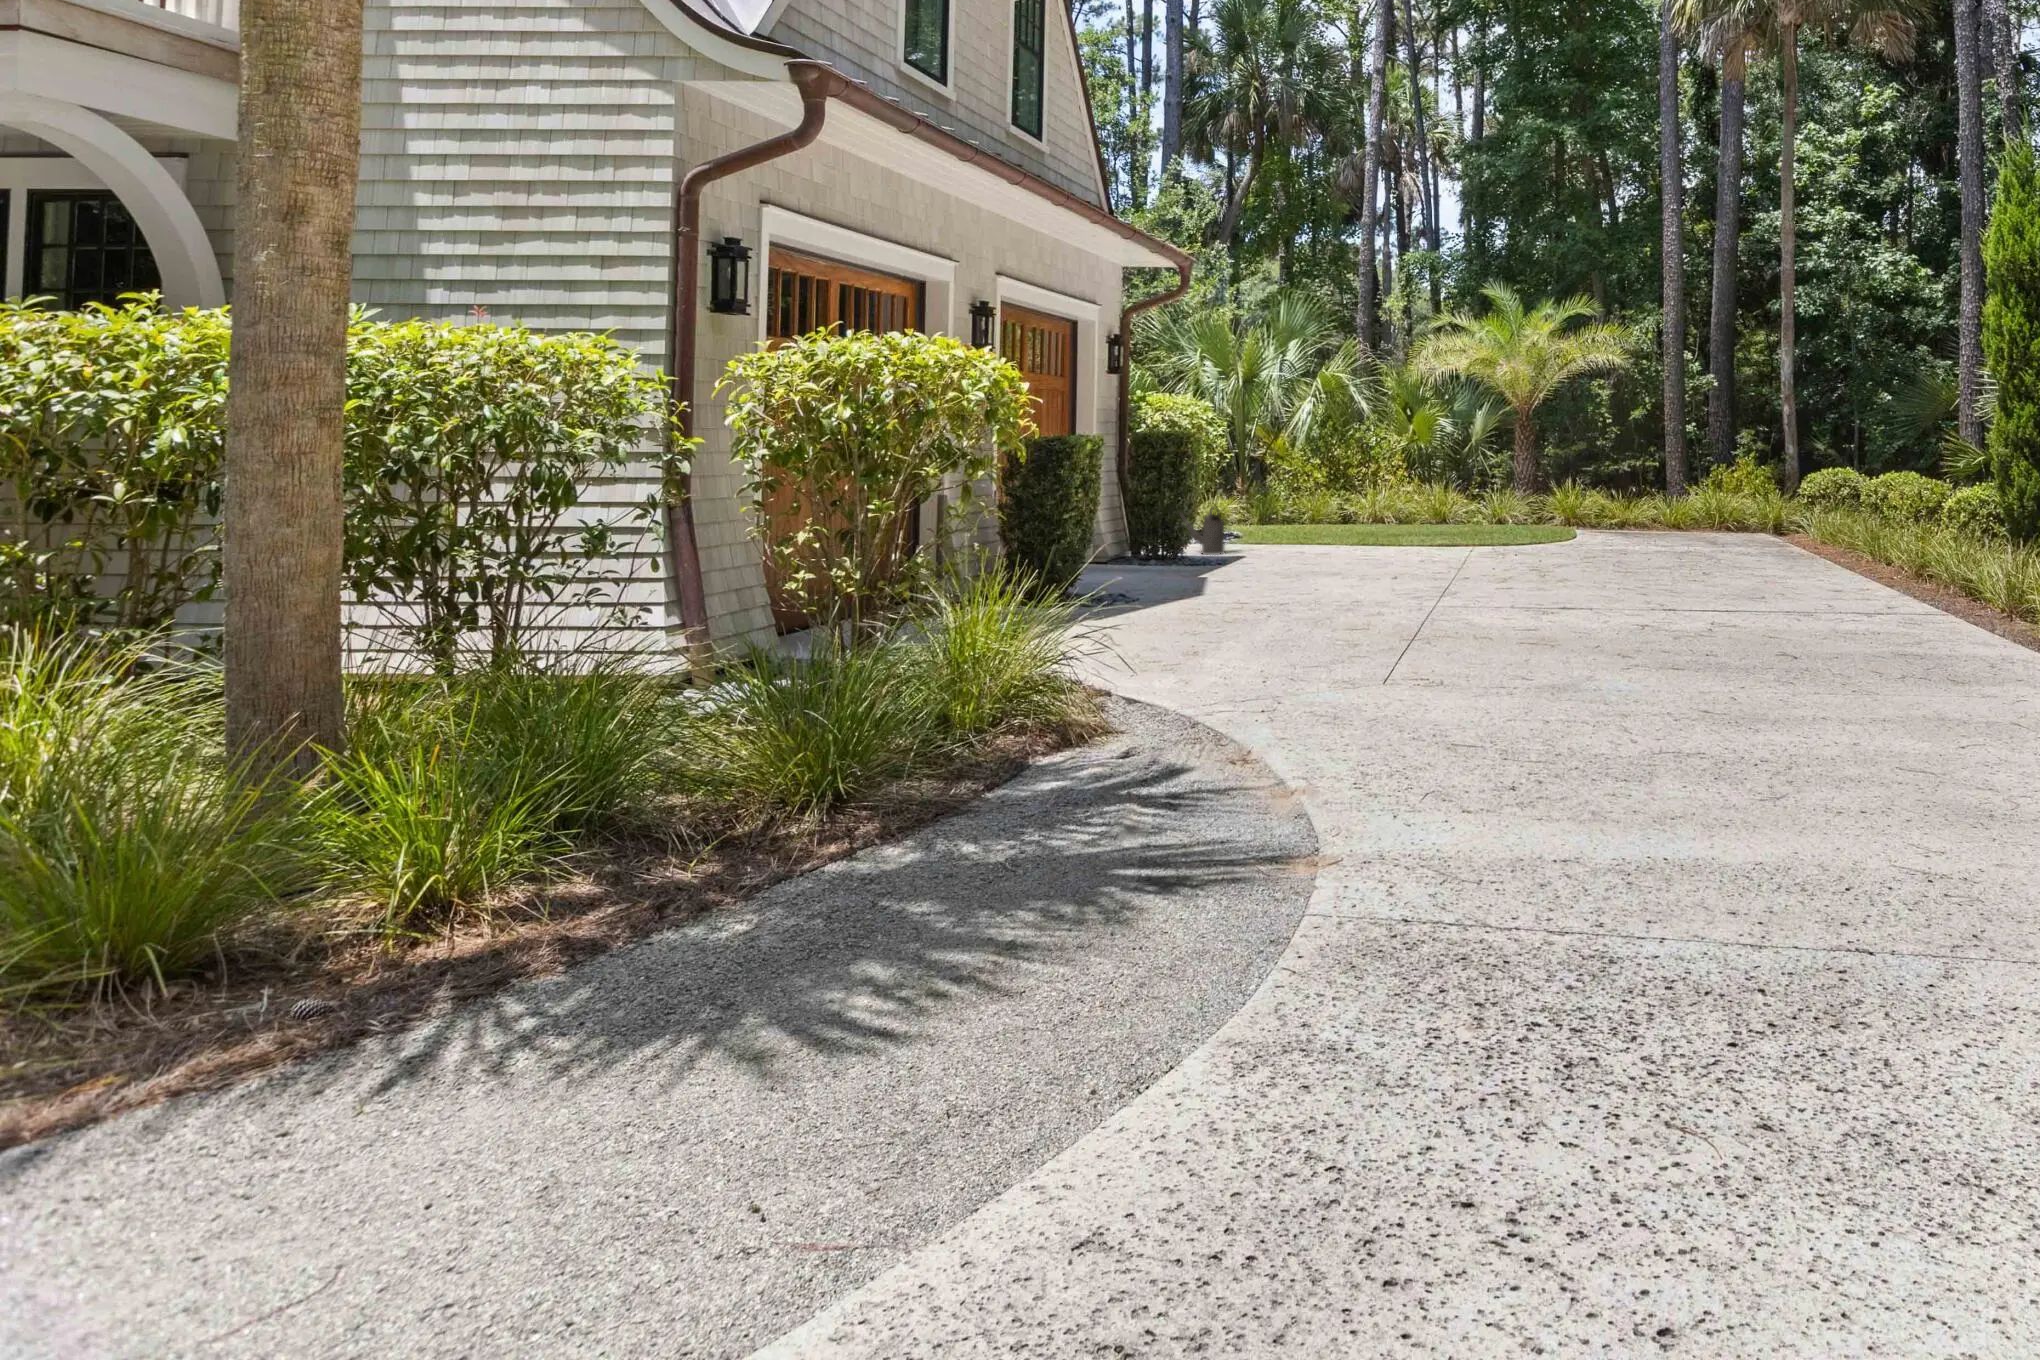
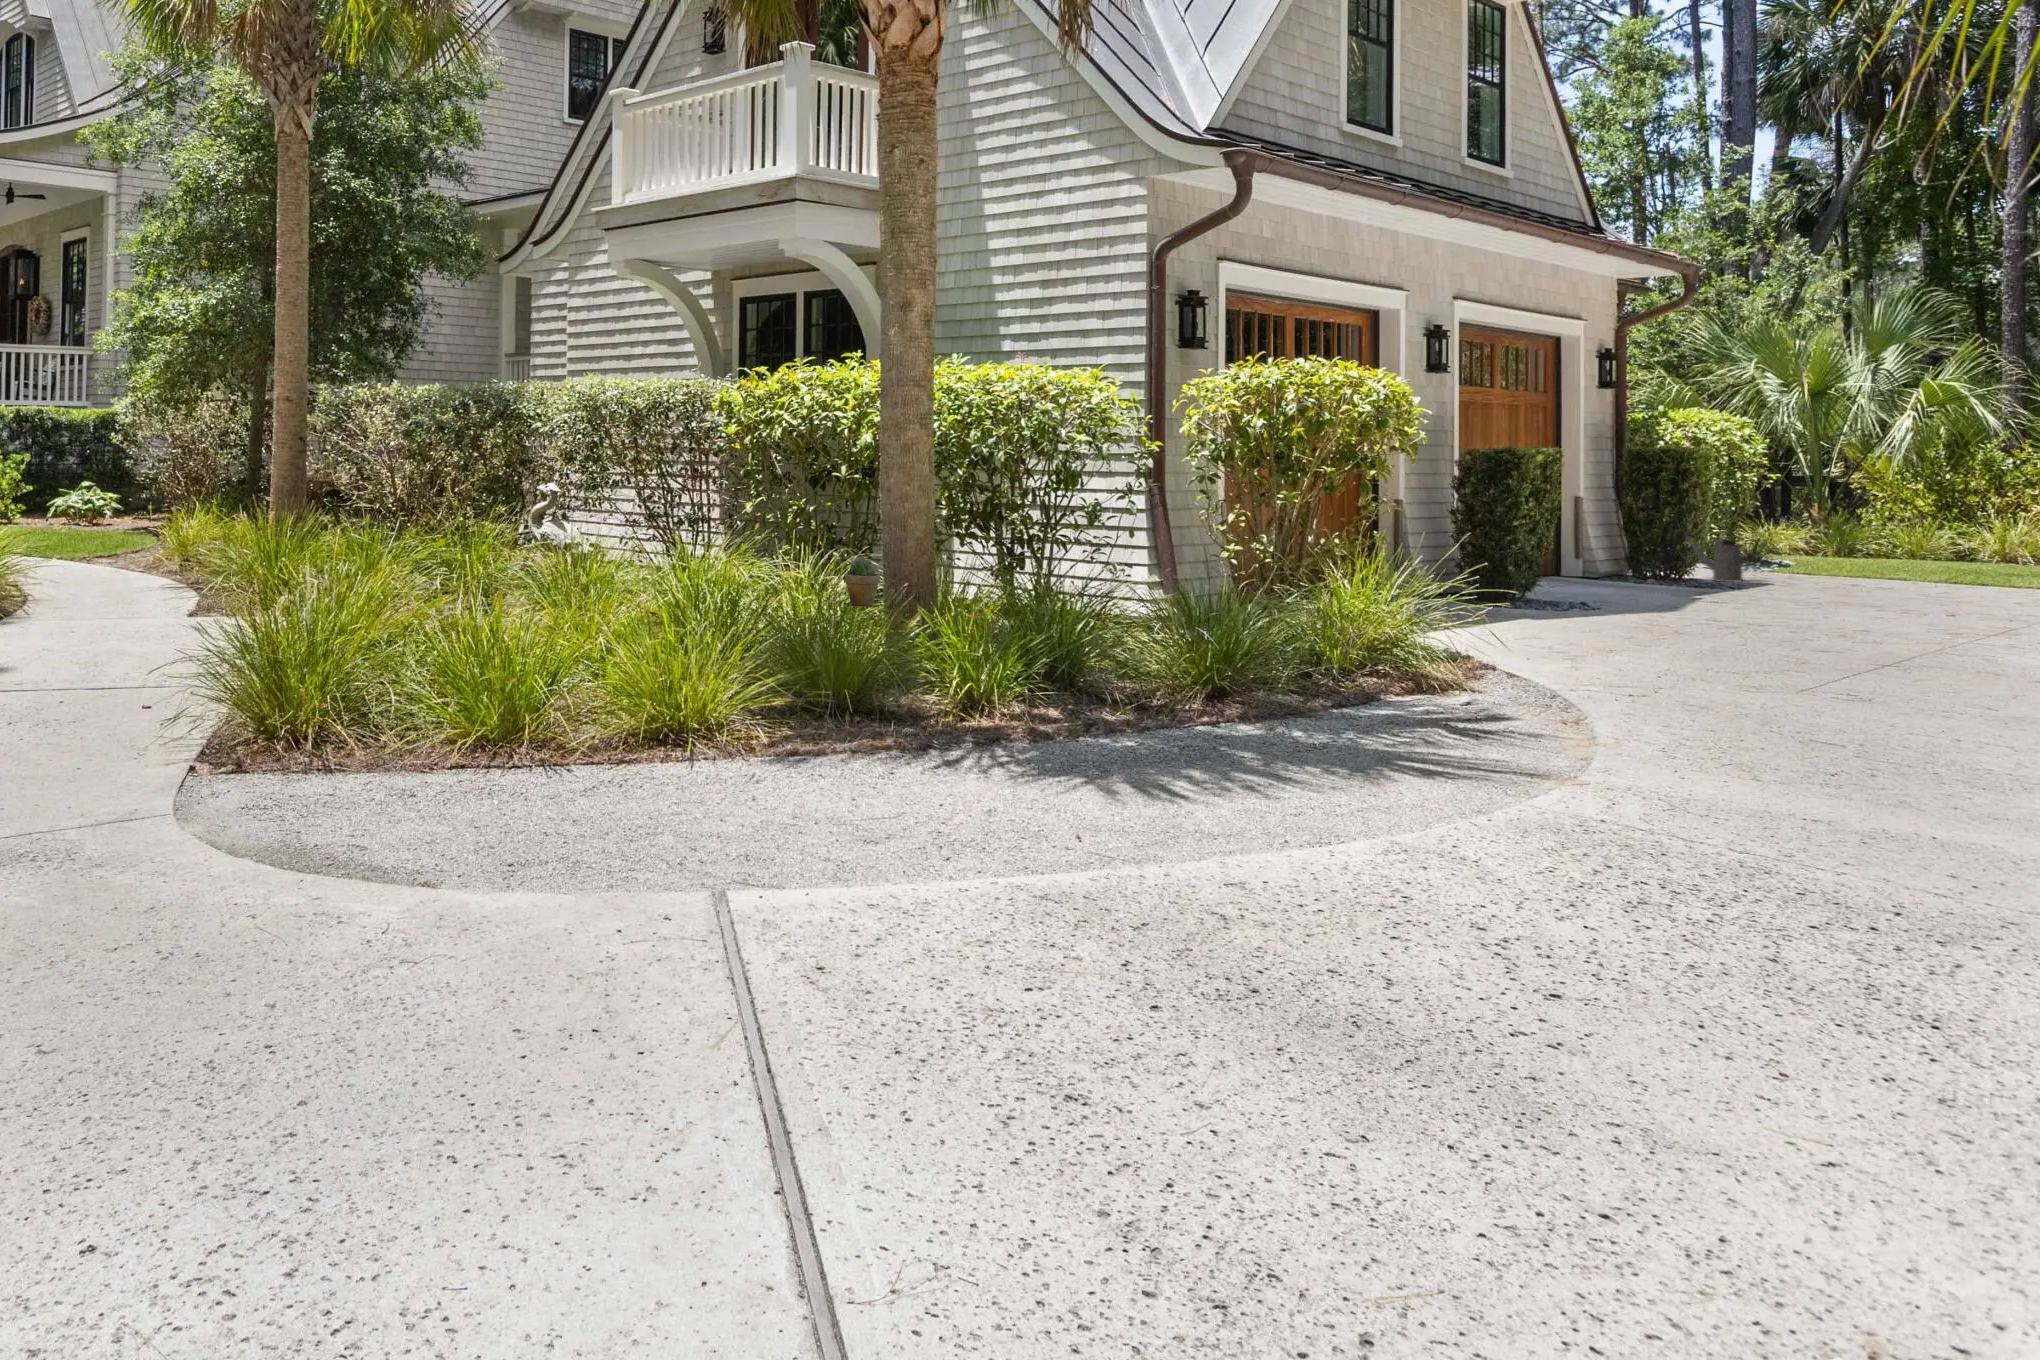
potted plant: none [131,663,220,756] -> present [844,557,880,606]

